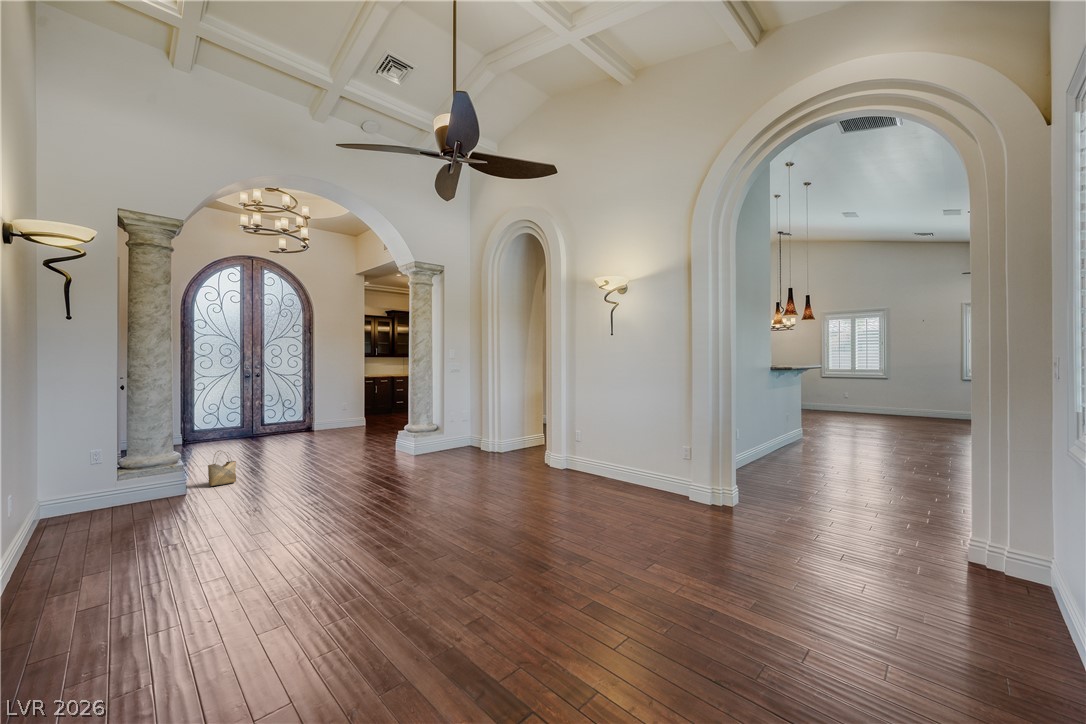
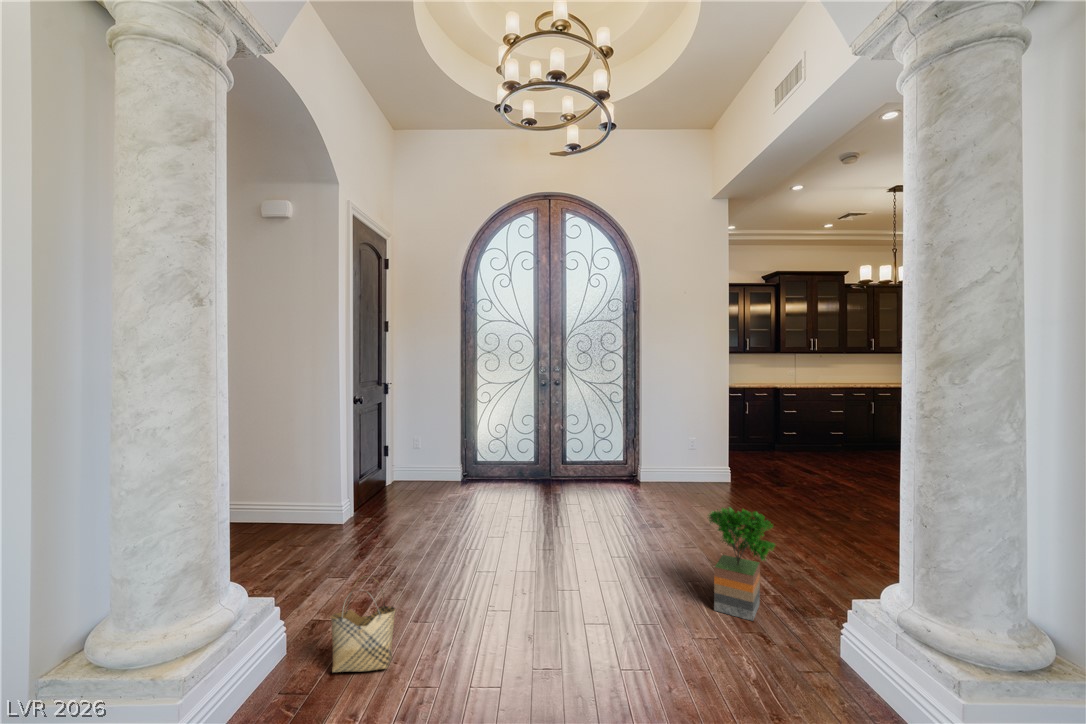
potted tree: none [358,417,384,455] -> present [708,507,775,621]

